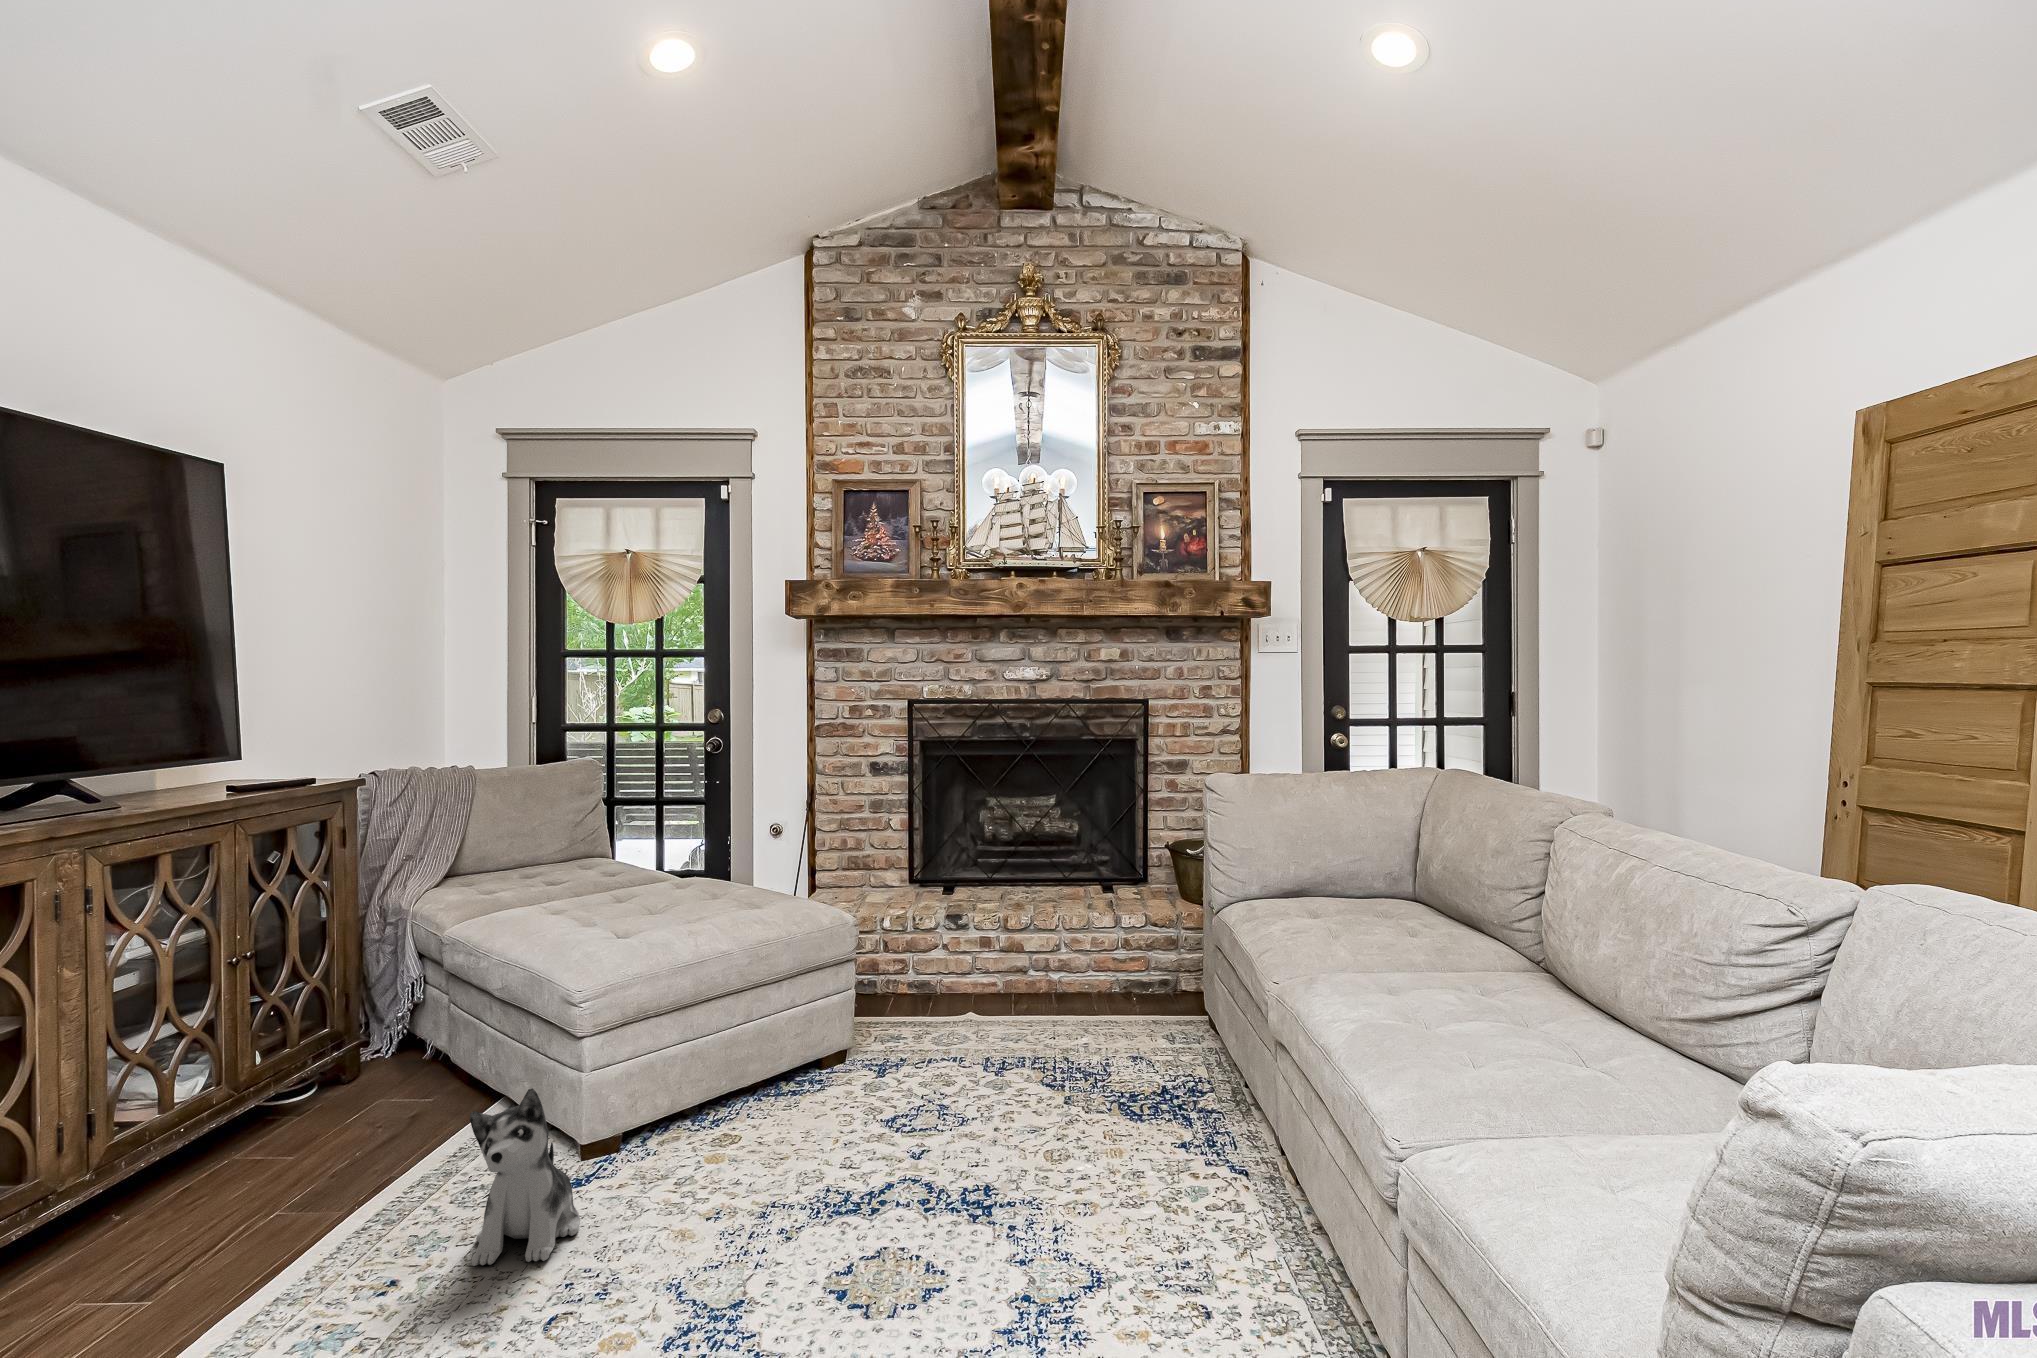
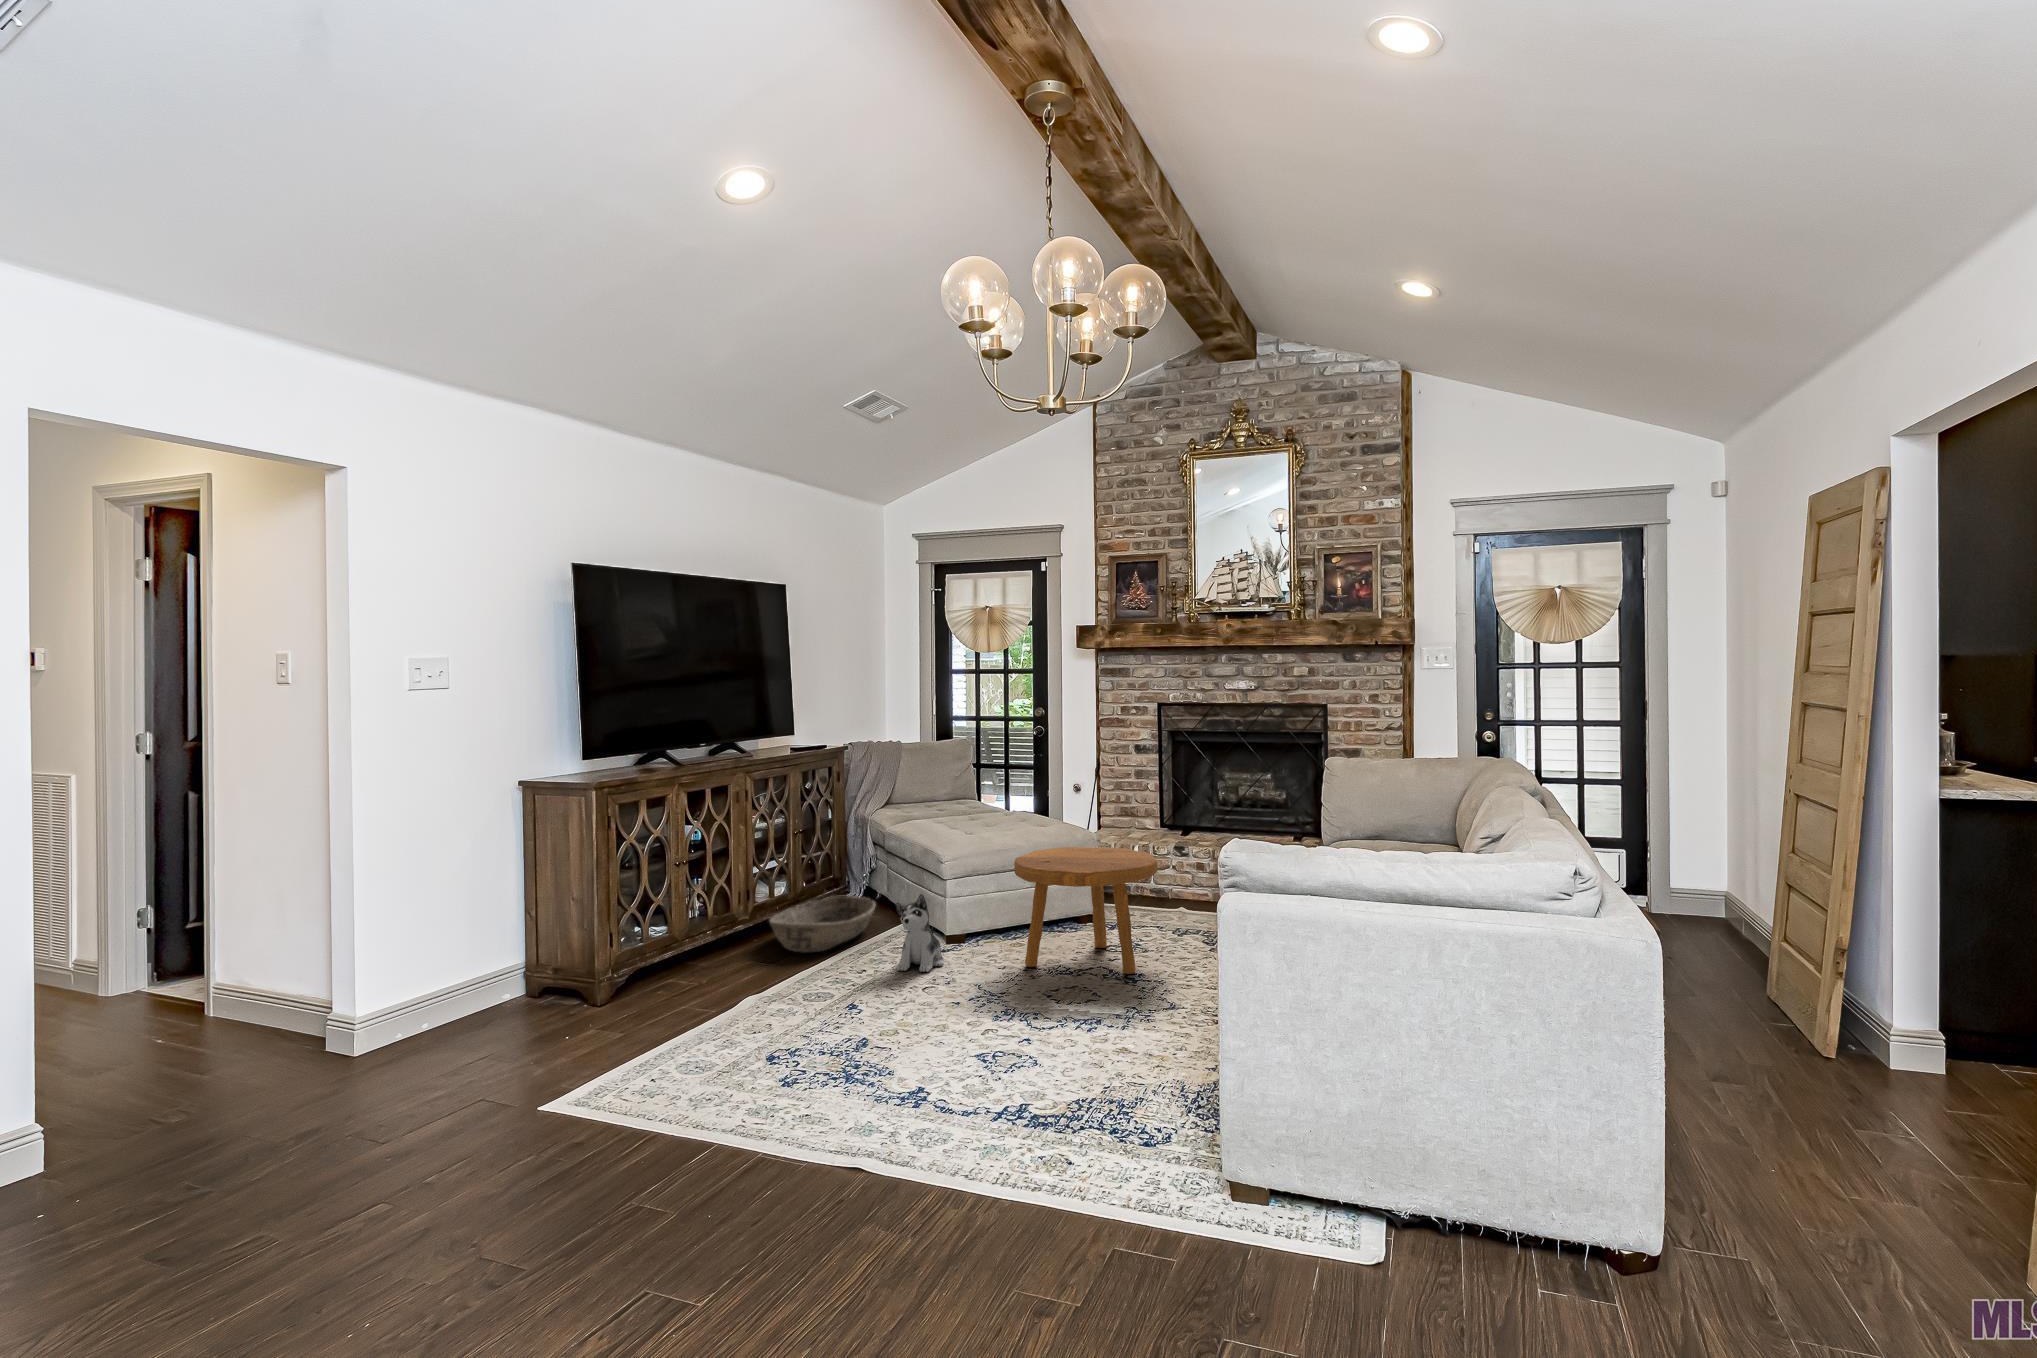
footstool: none [733,949,1010,1212] -> present [1014,847,1158,974]
basket: none [154,1069,424,1234] -> present [769,896,876,952]

